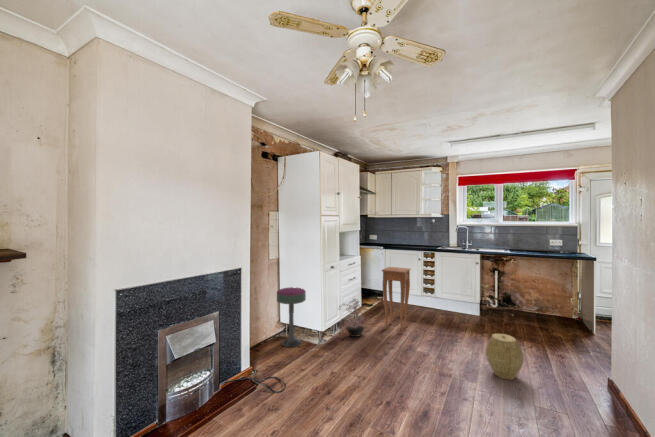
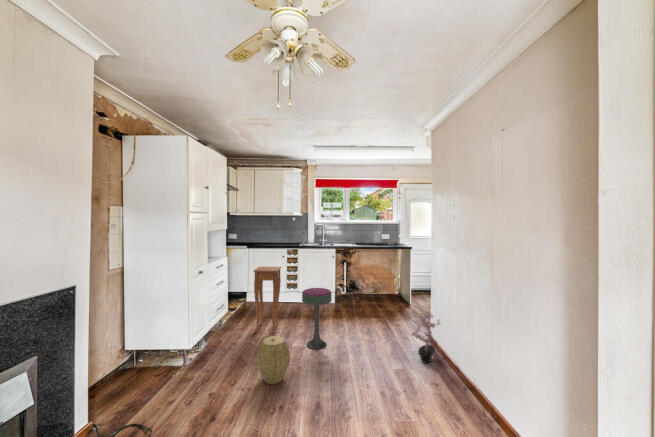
bar stool: present [277,287,306,347] -> present [302,288,332,349]
potted plant: present [339,299,364,337] -> present [411,314,440,363]
woven basket: present [486,334,523,380] -> present [257,336,290,384]

